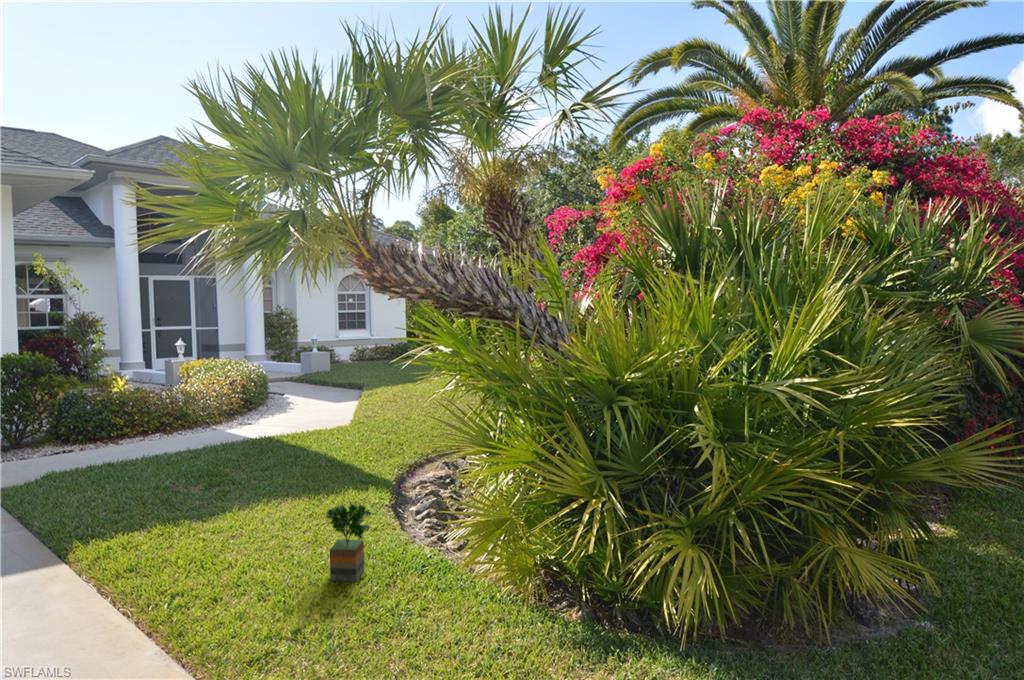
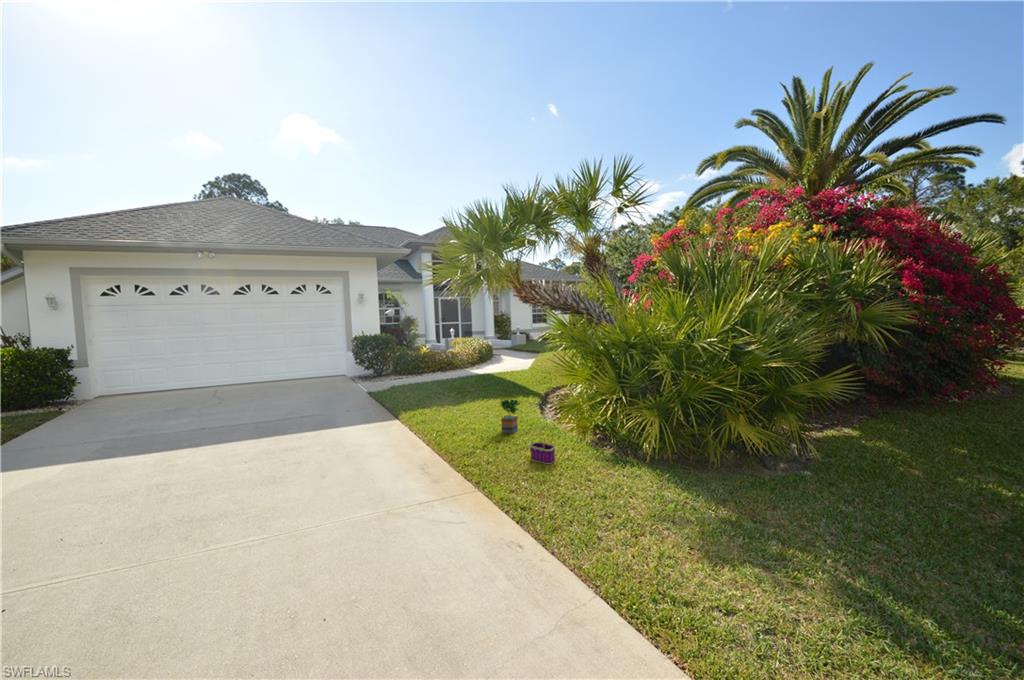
basket: none [415,574,473,662] -> present [530,427,555,464]

